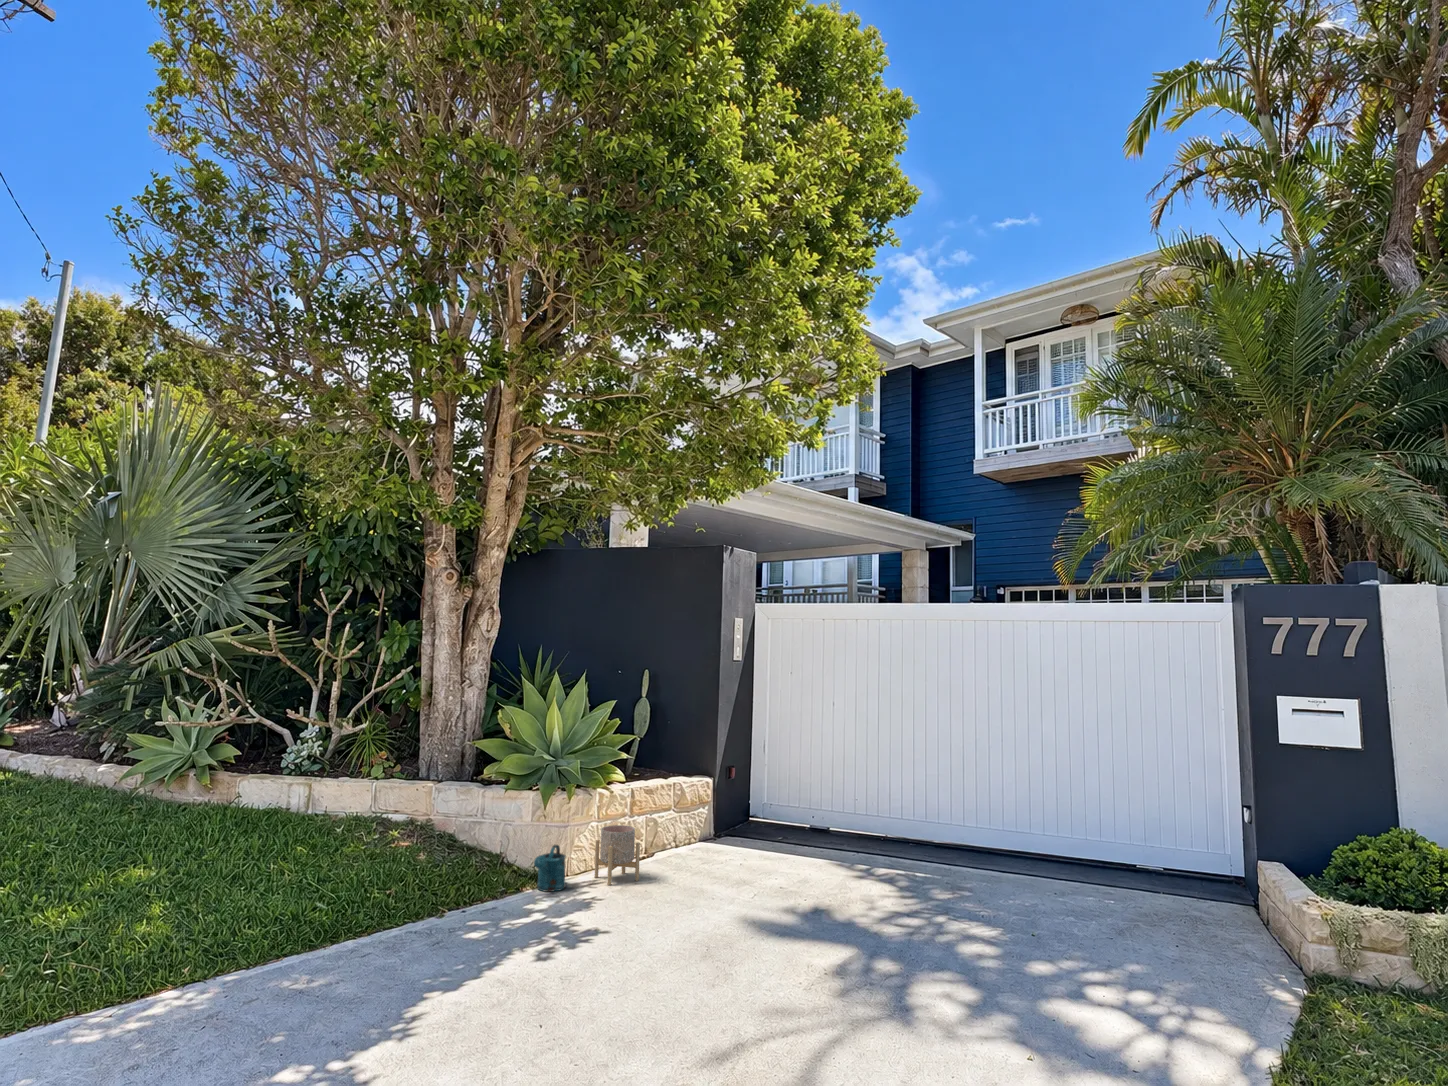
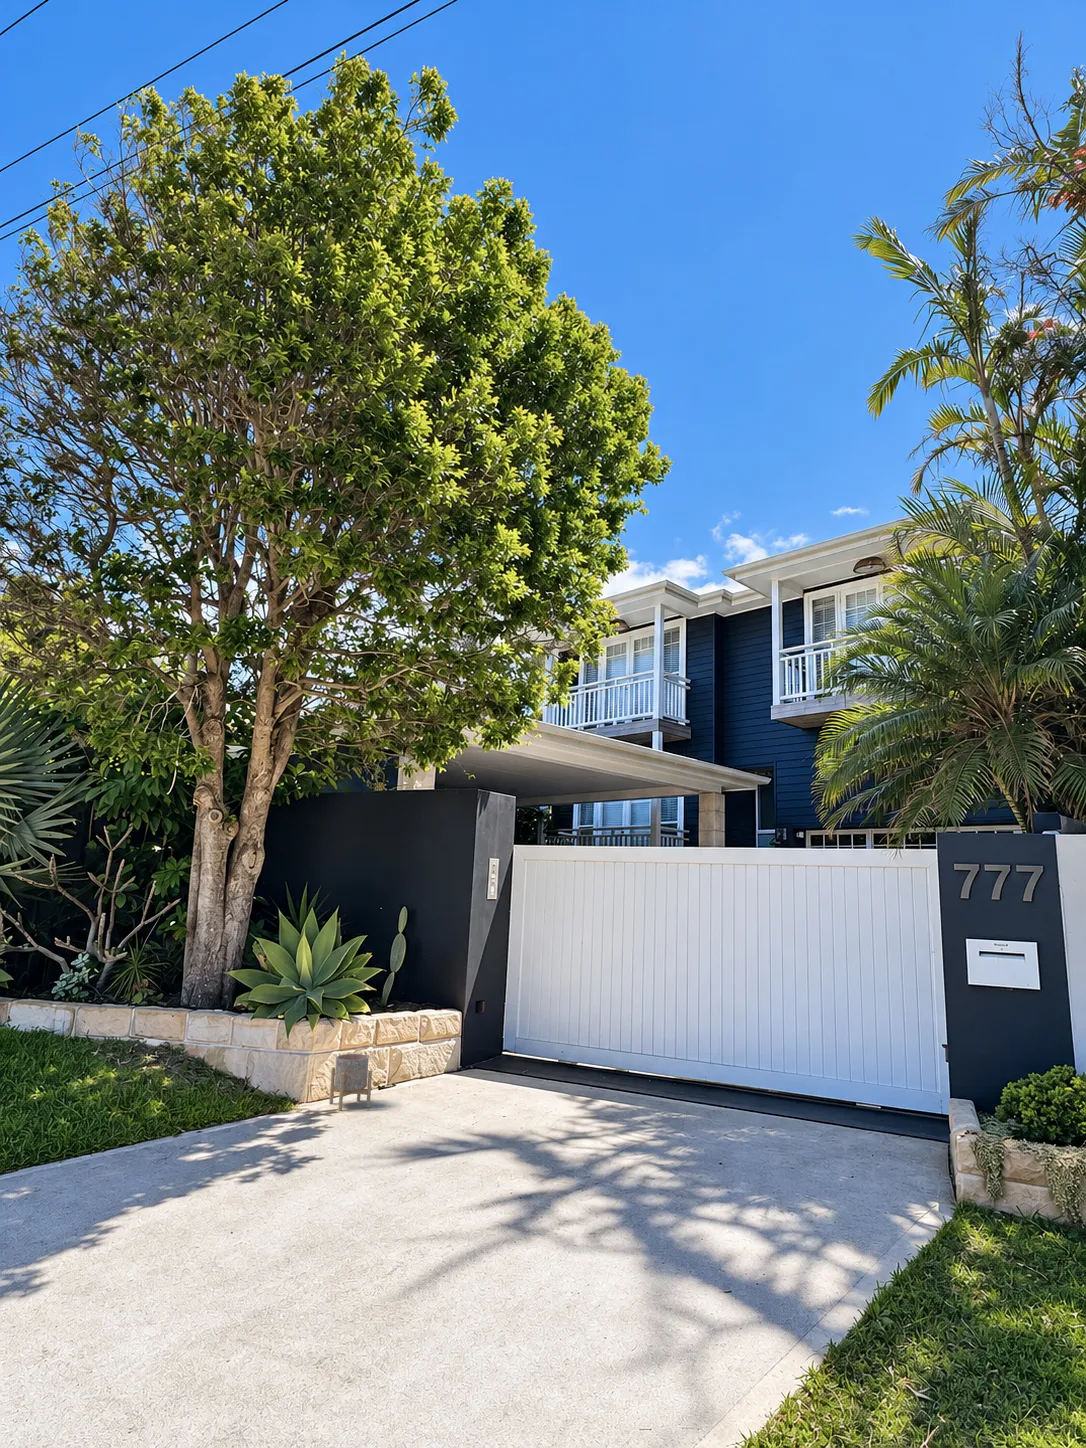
watering can: present [534,845,566,892] -> none [265,1070,299,1115]

